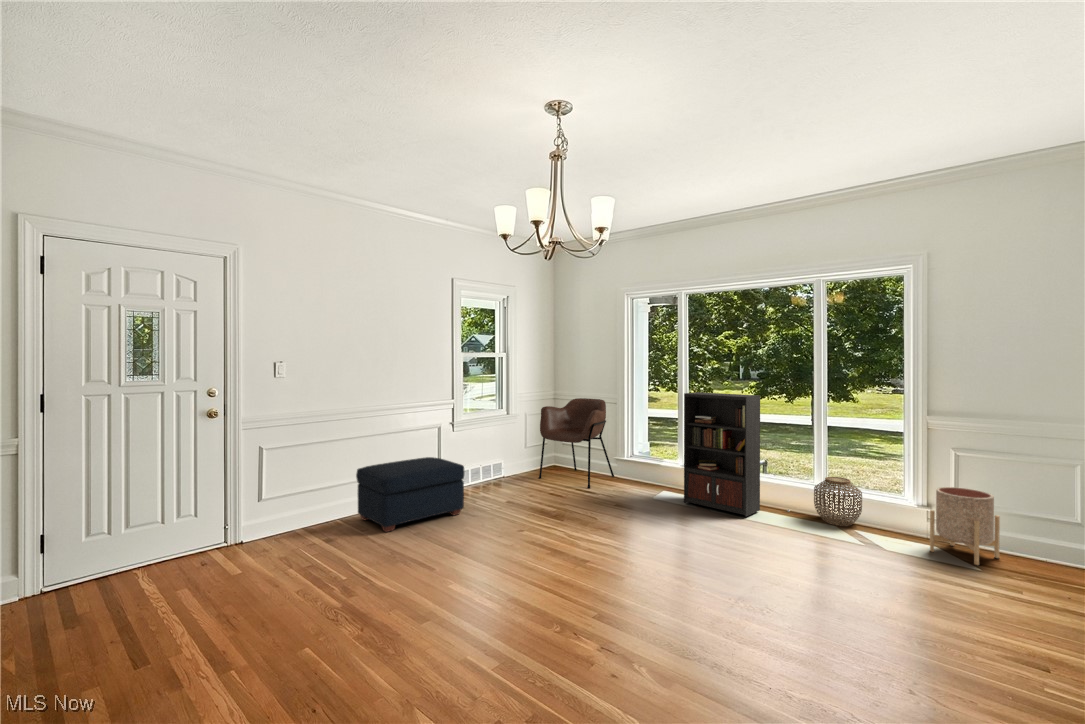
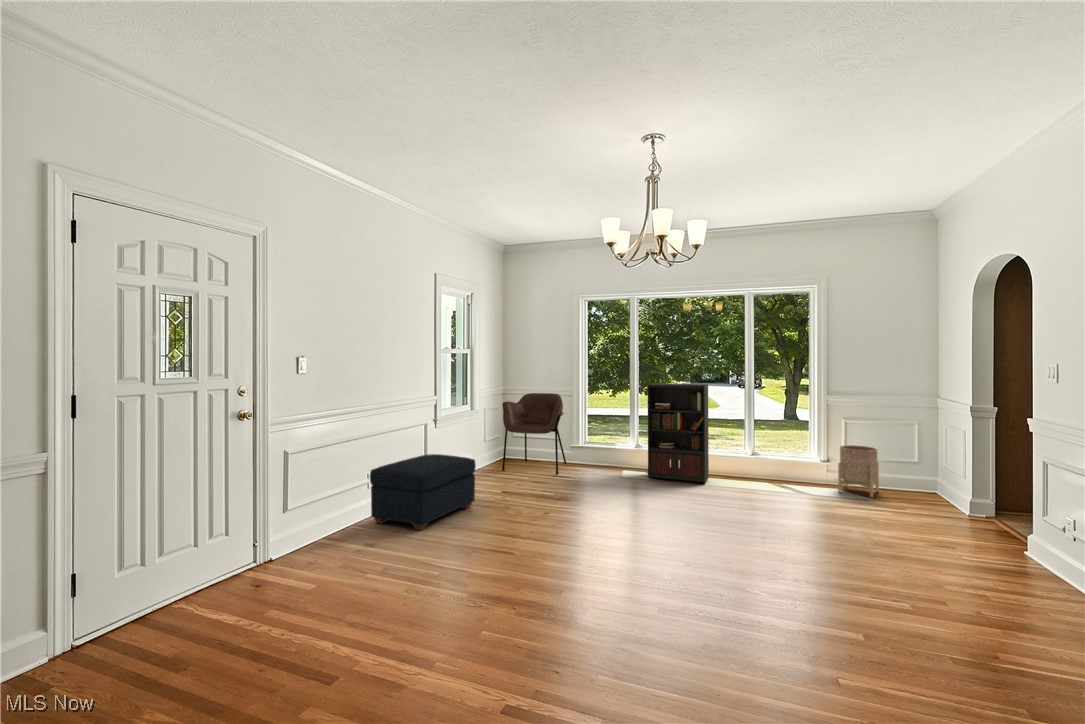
woven basket: present [814,477,862,526] -> none [748,446,784,483]

